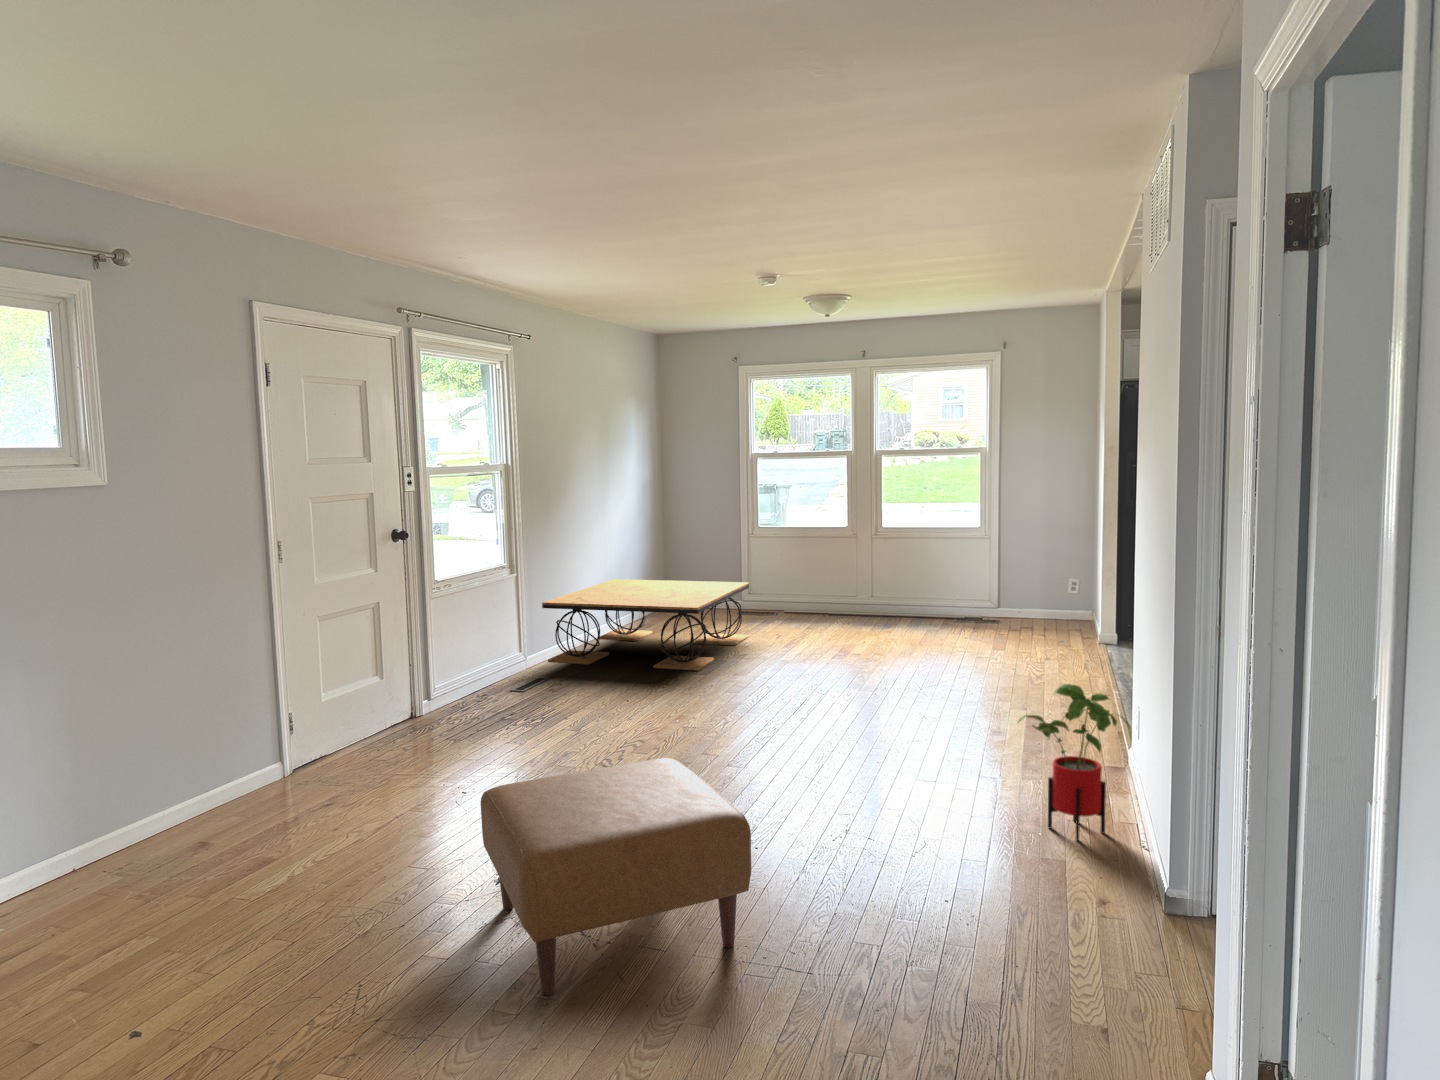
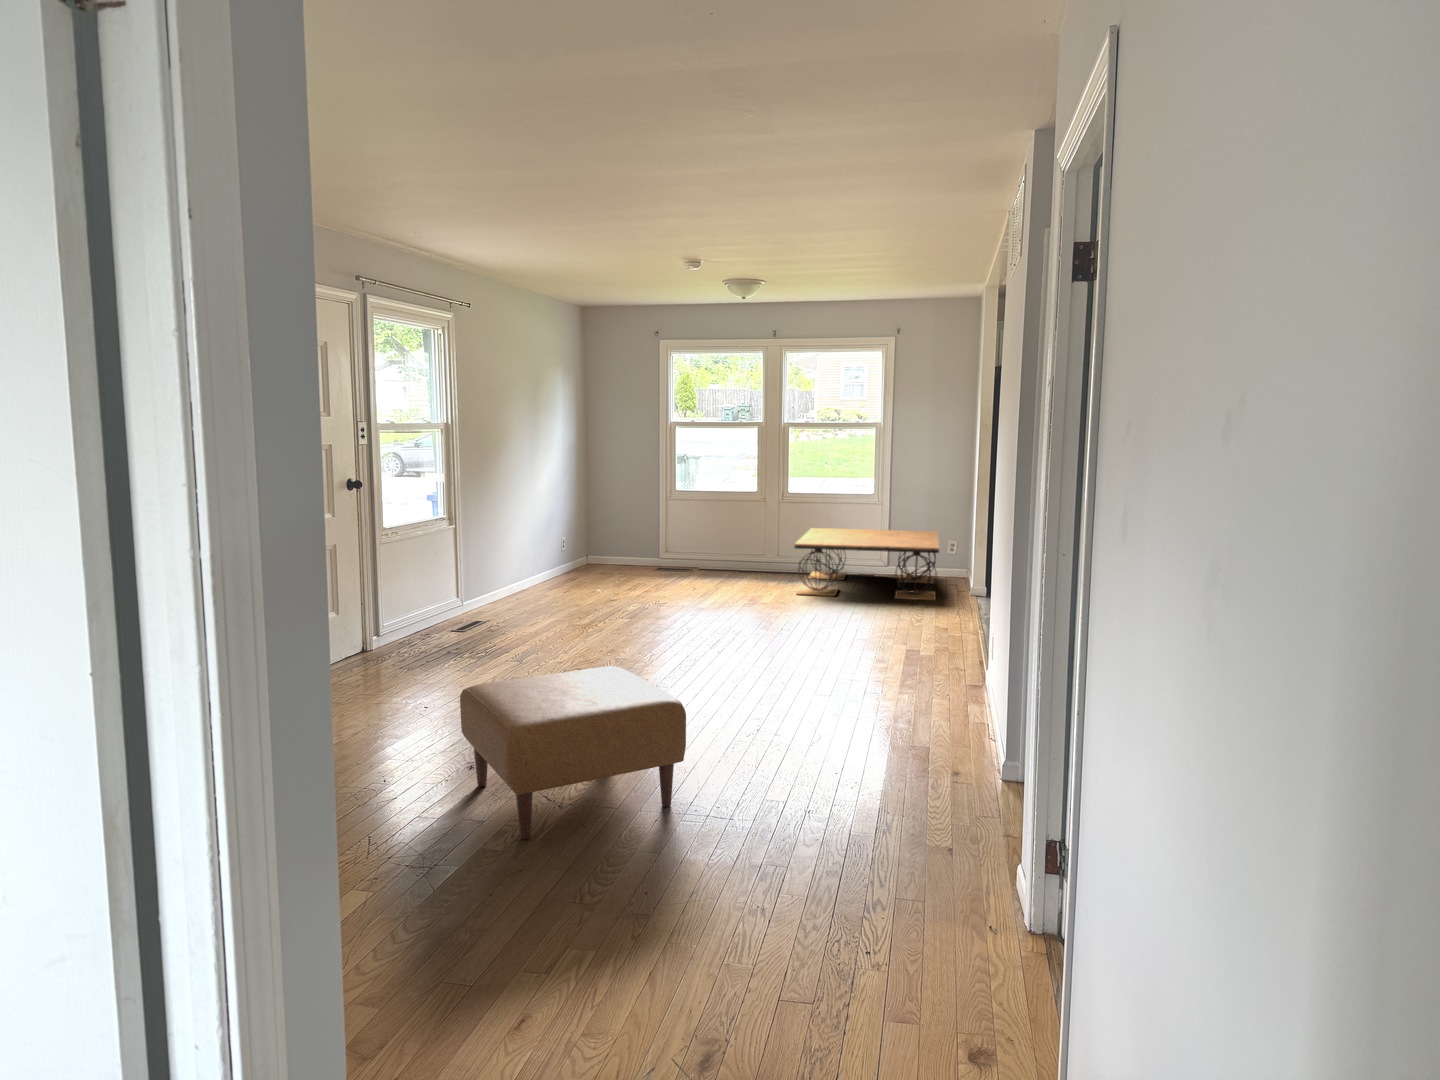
coffee table: present [542,579,749,671] -> present [795,528,939,601]
house plant: present [1018,684,1132,841] -> none [896,609,985,735]

